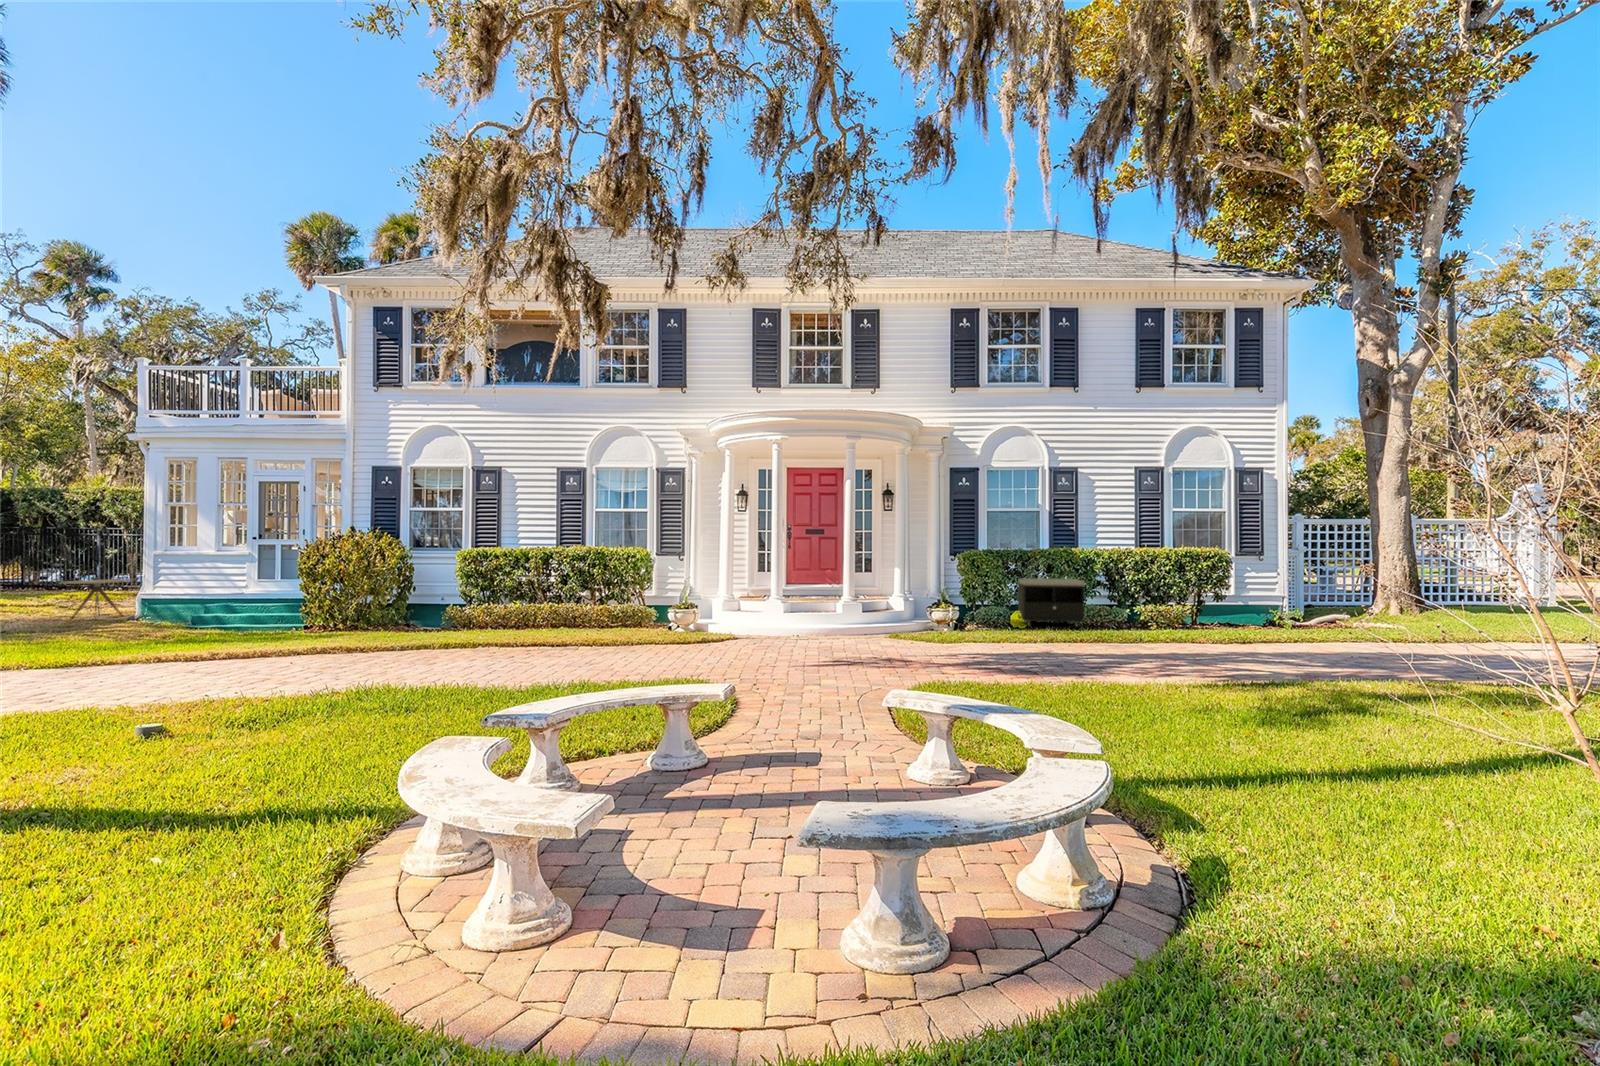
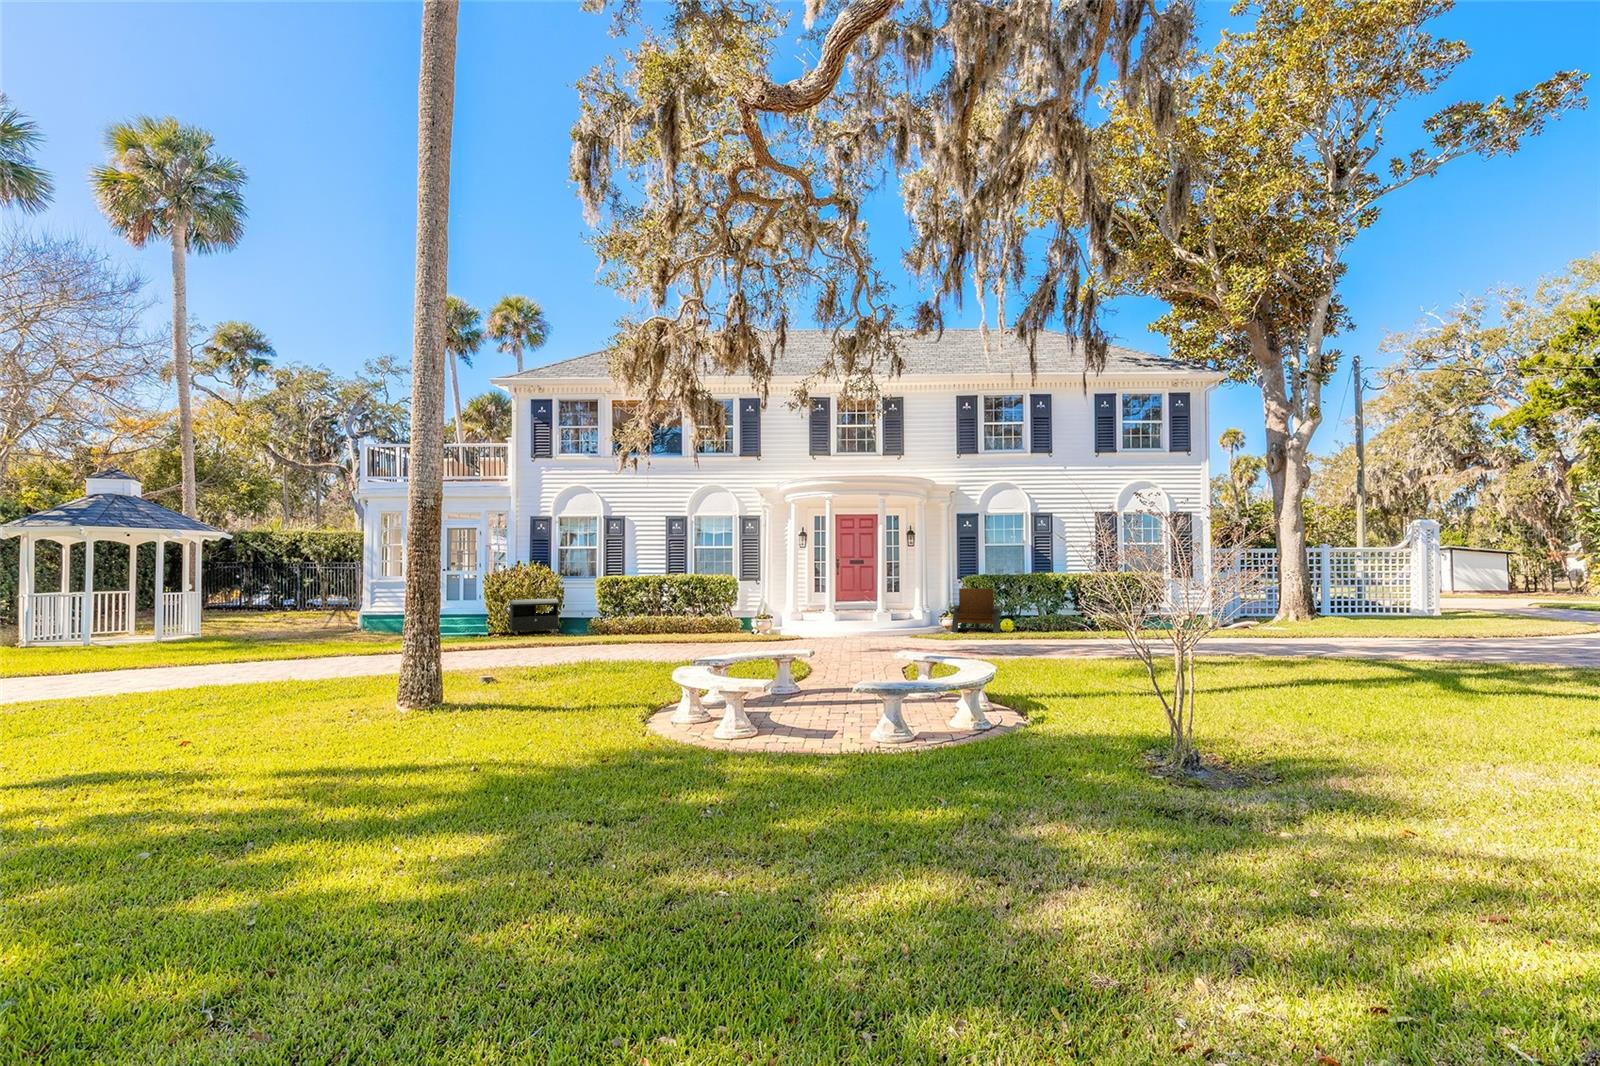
lounge chair: none [944,569,1009,631] -> present [951,589,1000,633]
storage bench: present [1018,578,1085,626] -> present [510,599,558,634]

